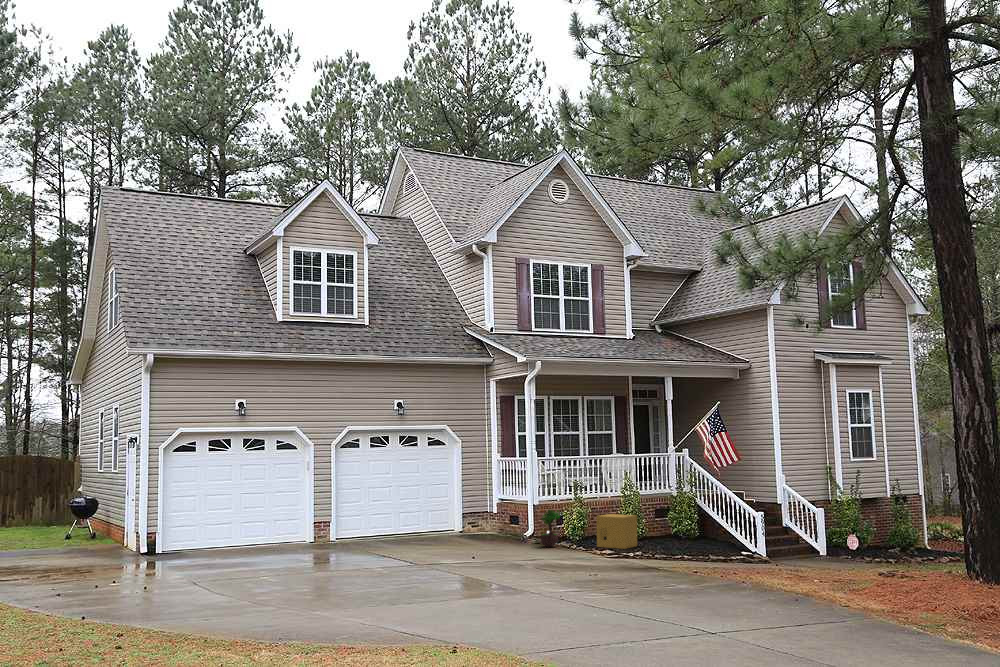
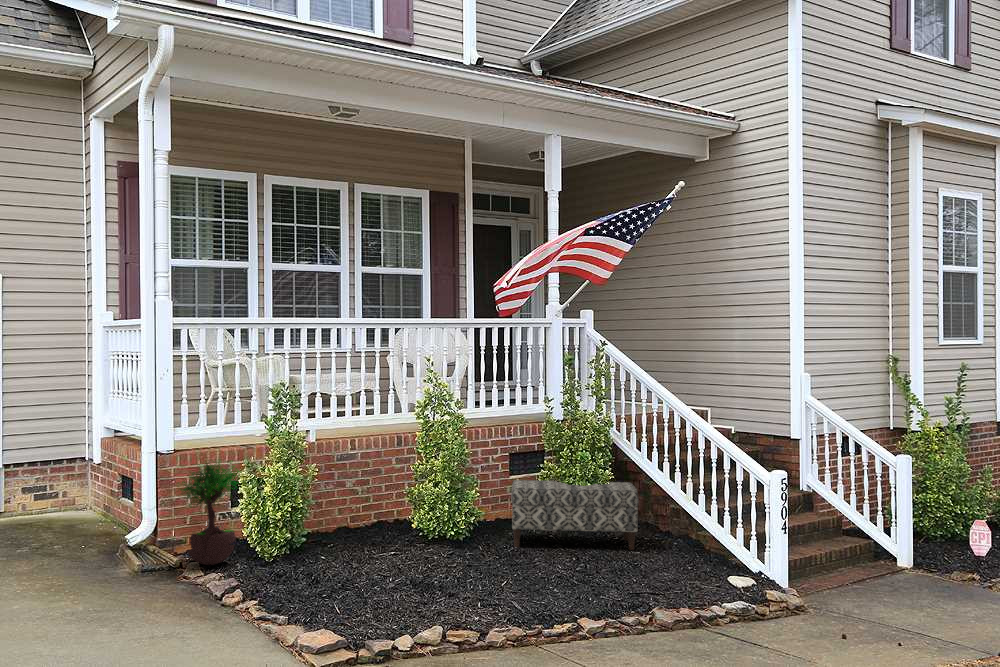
cardboard box: present [597,514,637,549] -> none [346,469,459,570]
bench: none [657,520,708,546] -> present [511,480,639,550]

